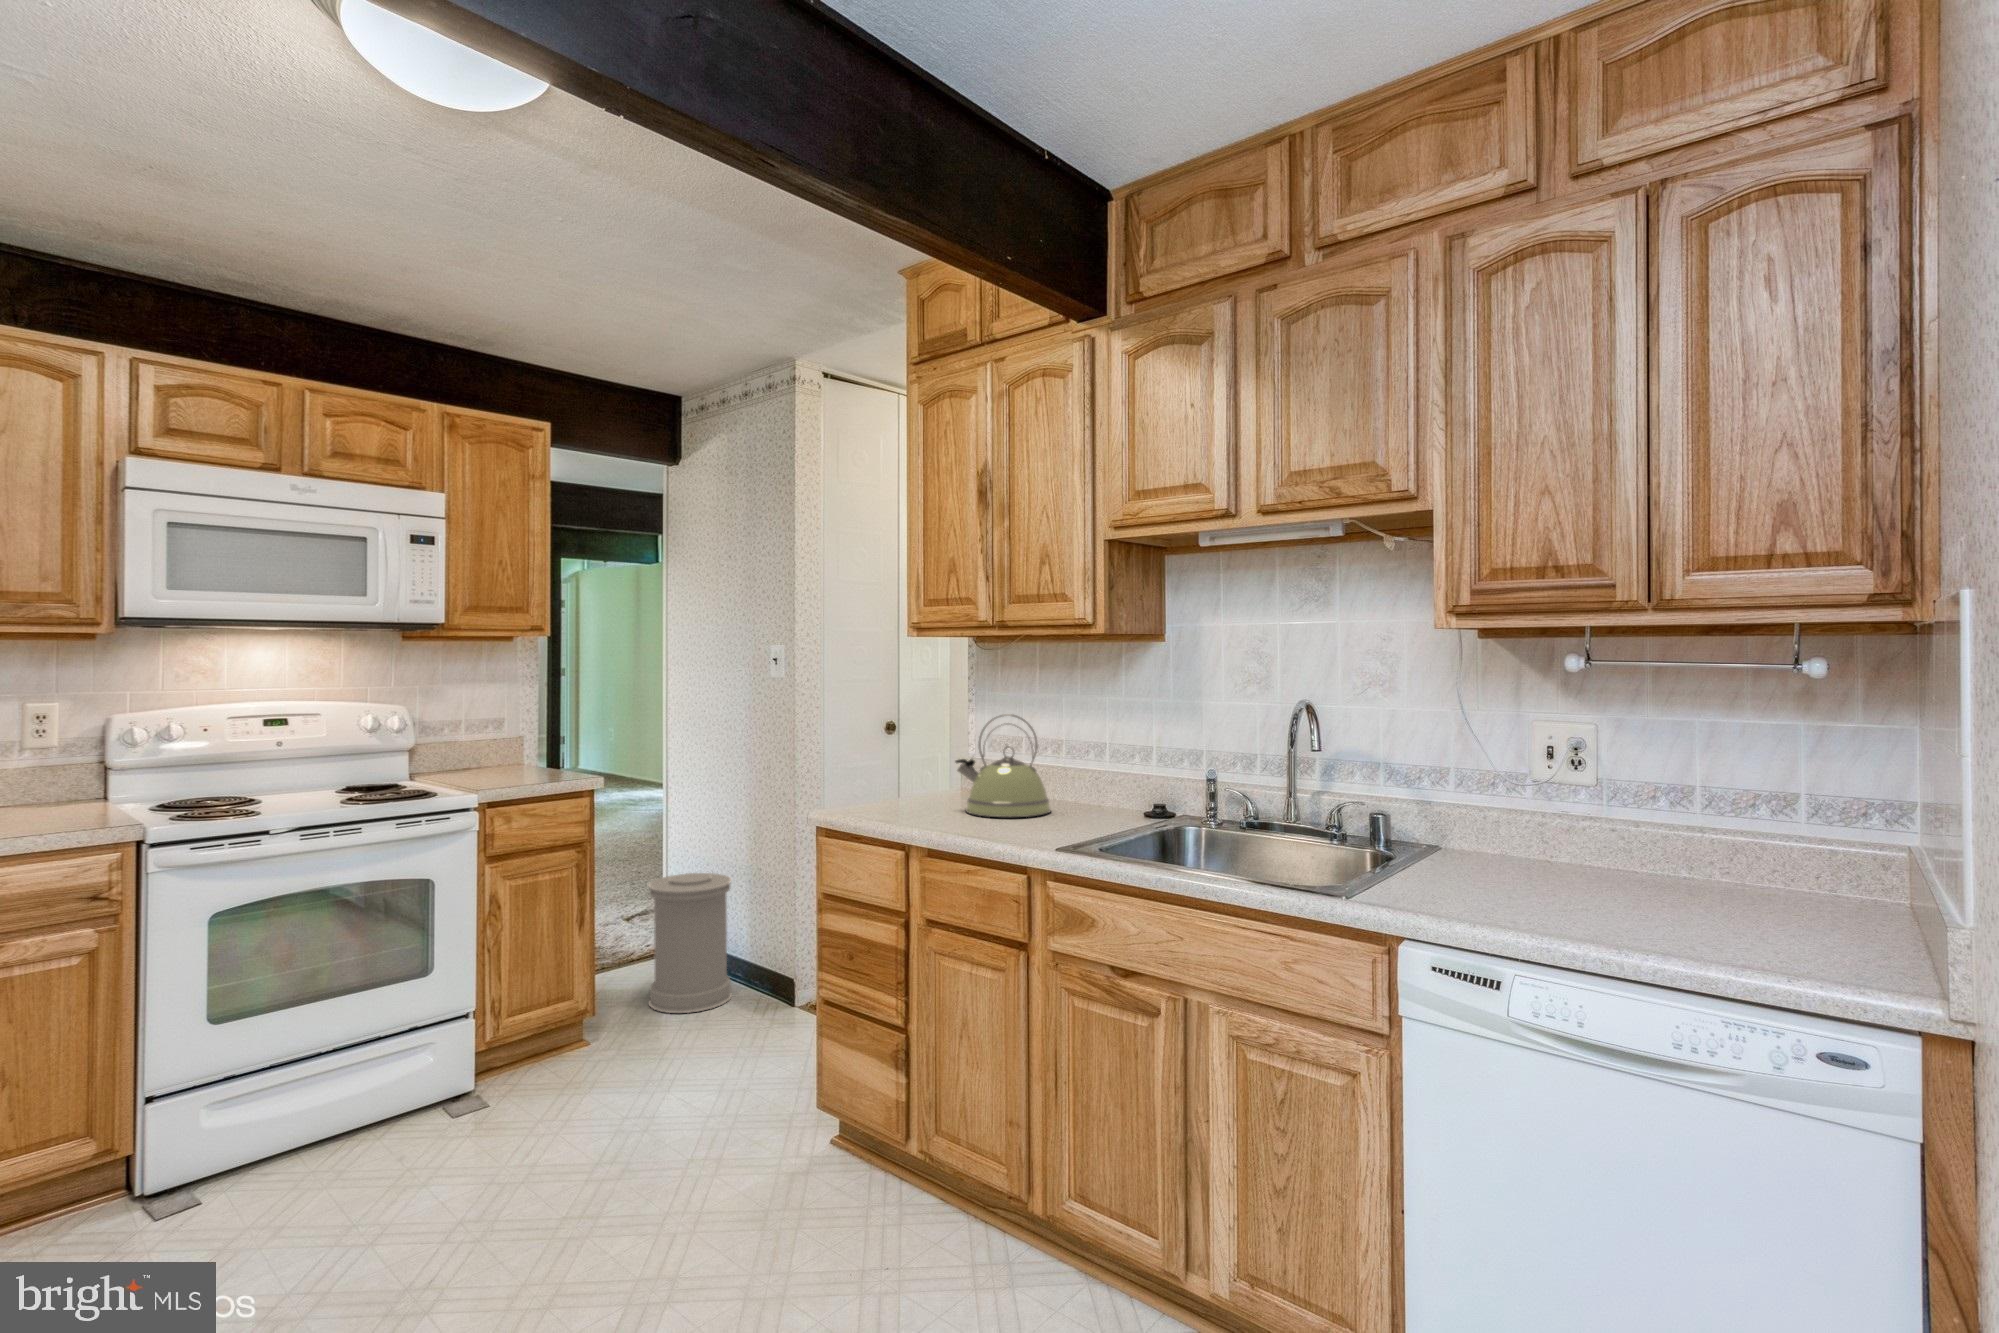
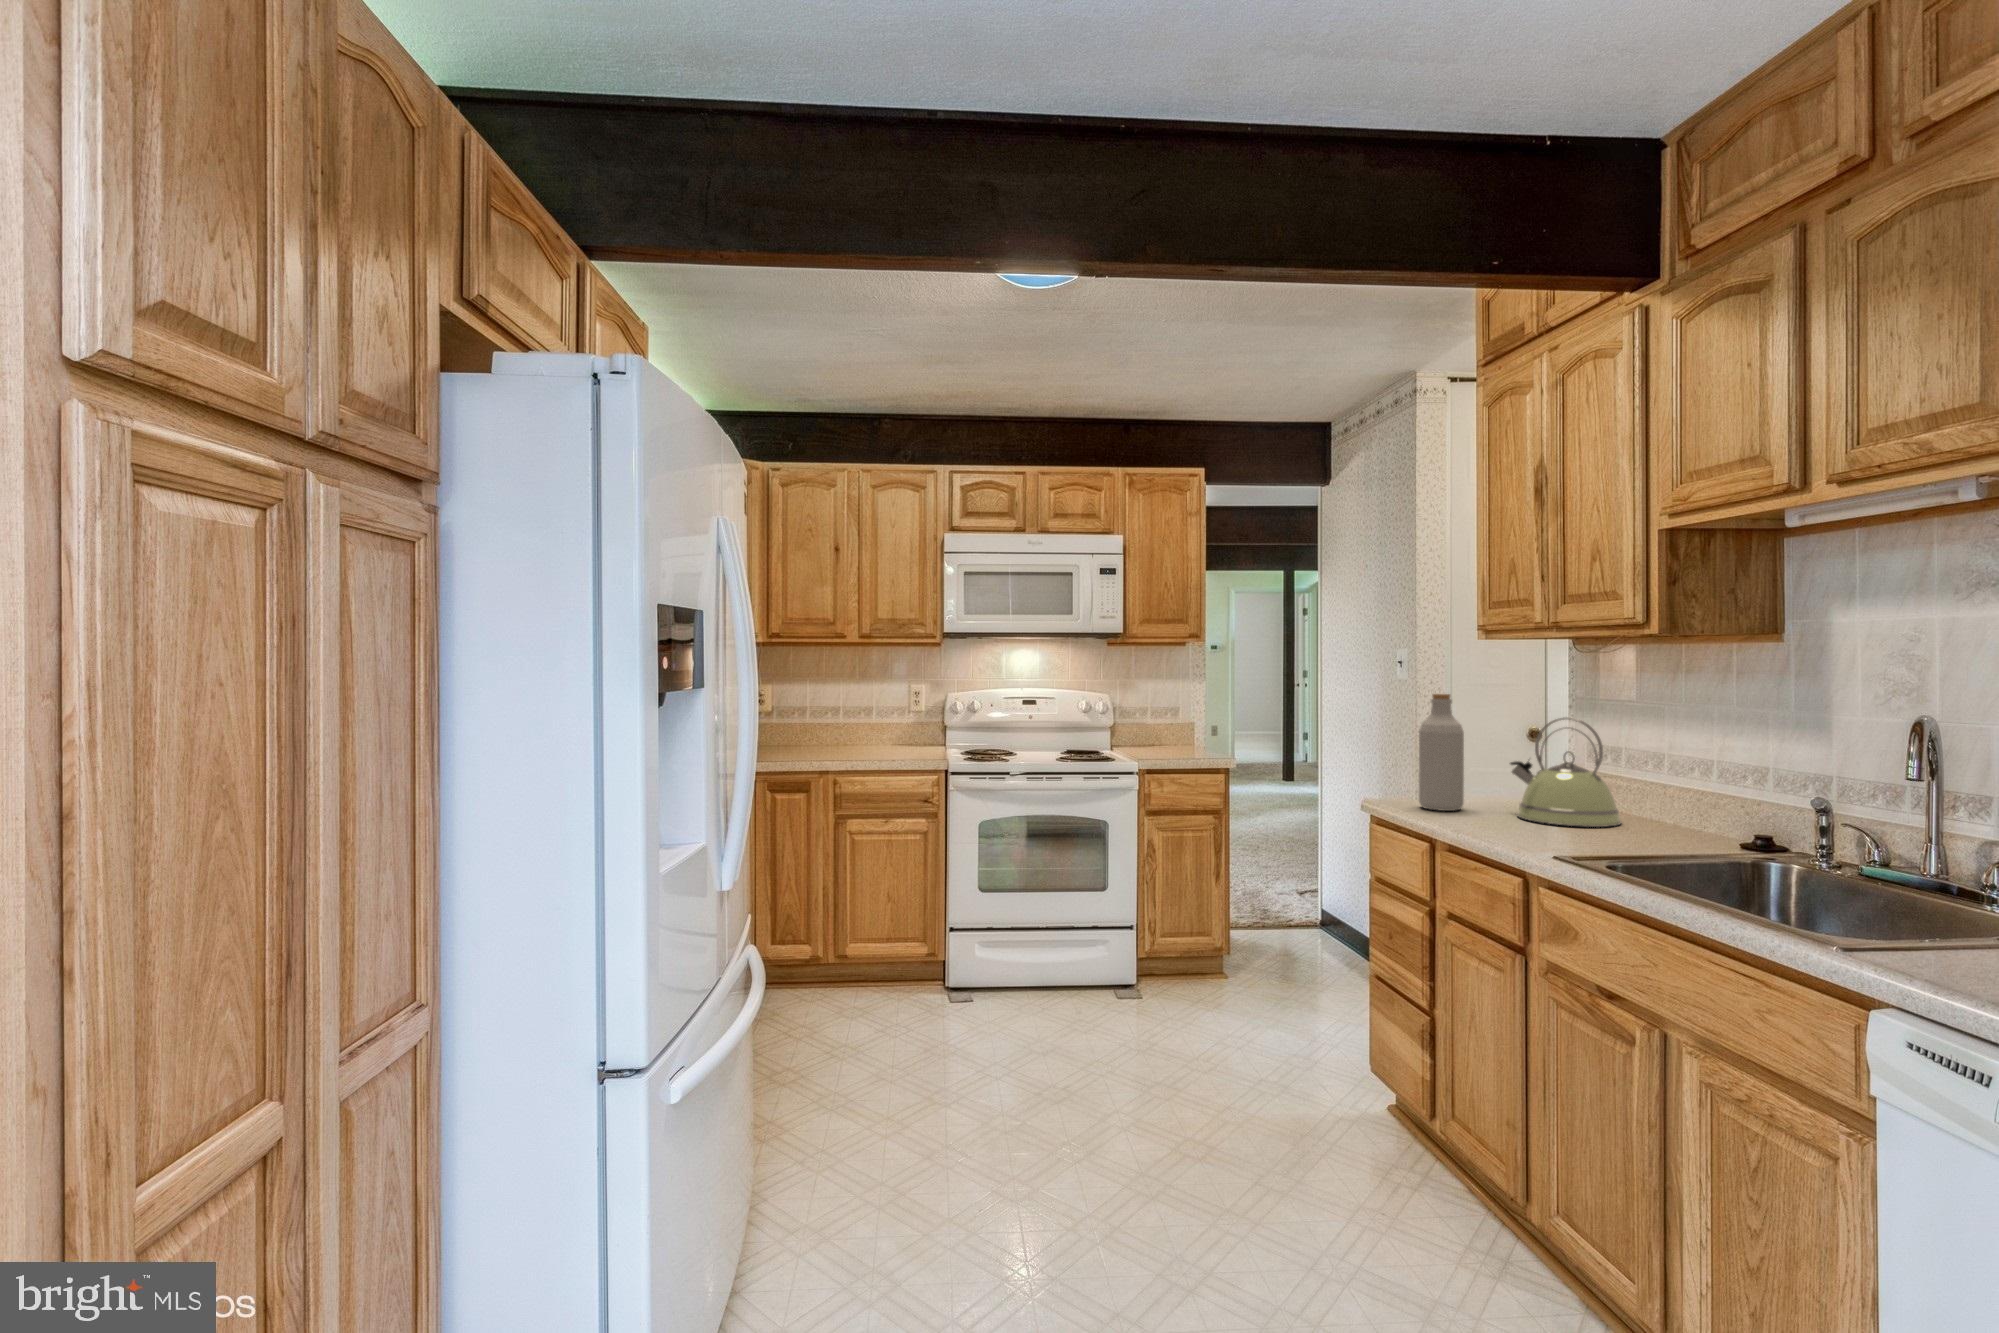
bottle: none [874,695,916,816] -> present [1419,694,1464,811]
trash can: present [649,873,732,1013] -> none [1288,852,1364,977]

